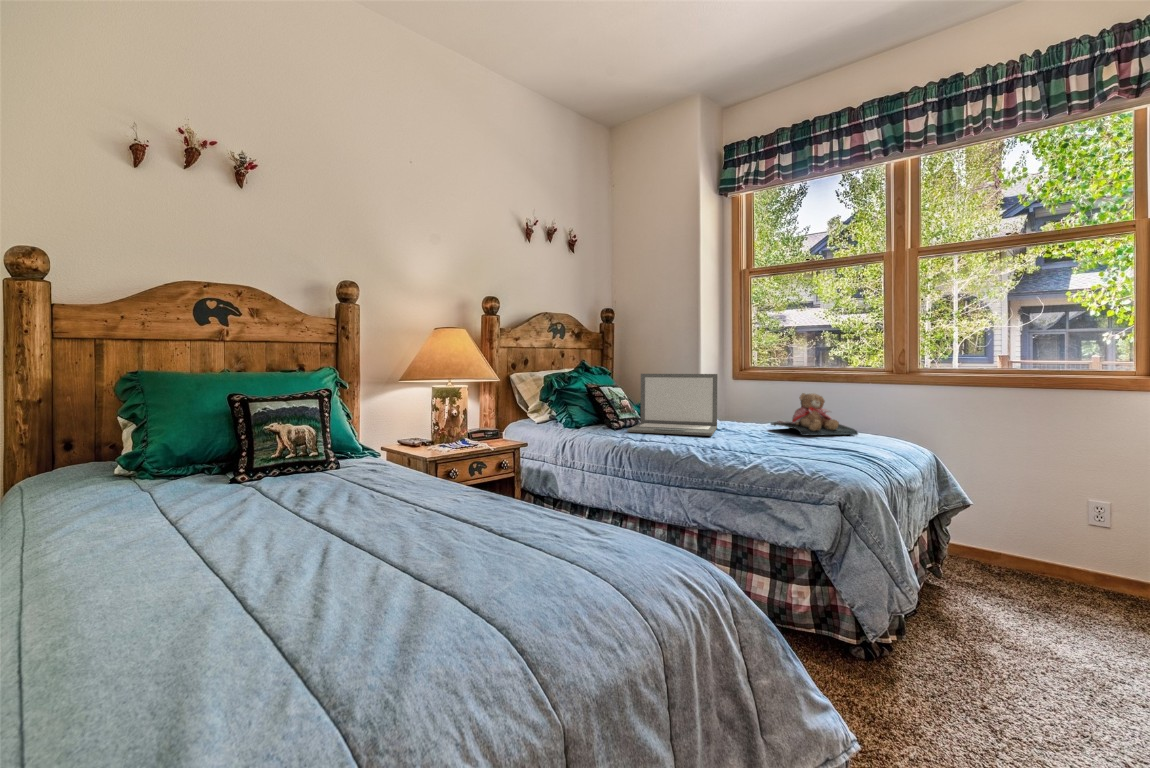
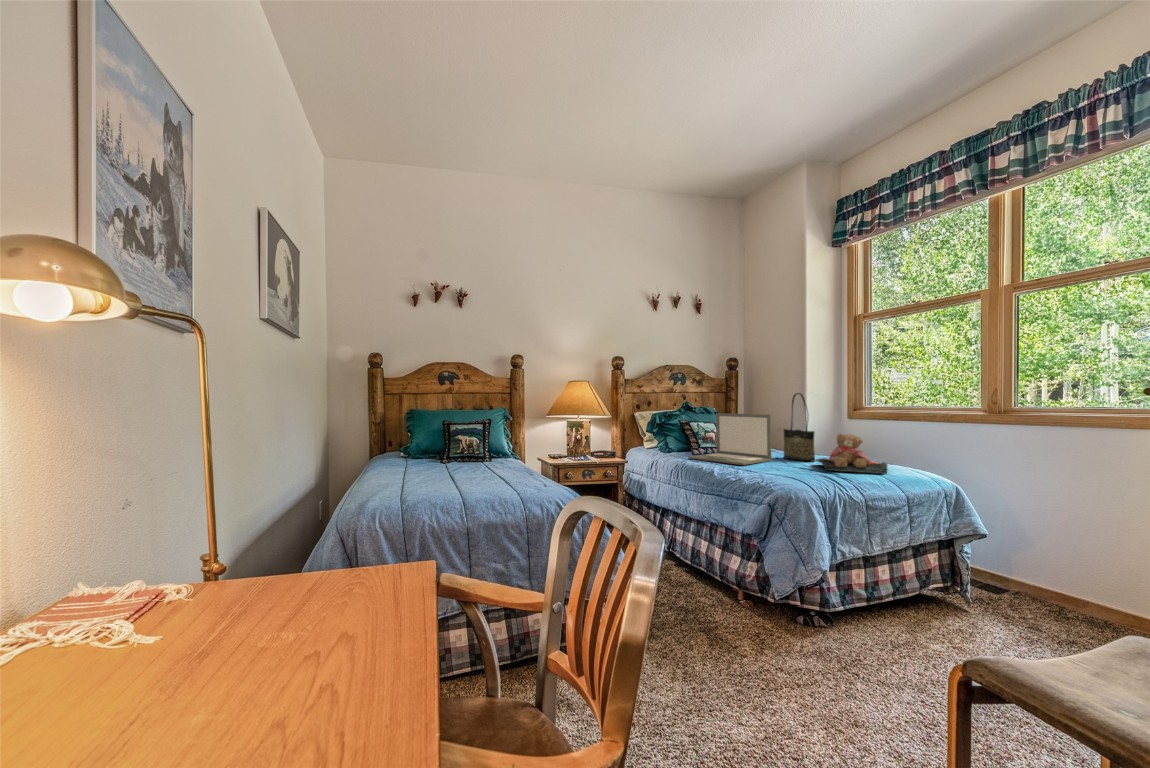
tote bag: none [716,349,759,426] -> present [784,393,815,461]

